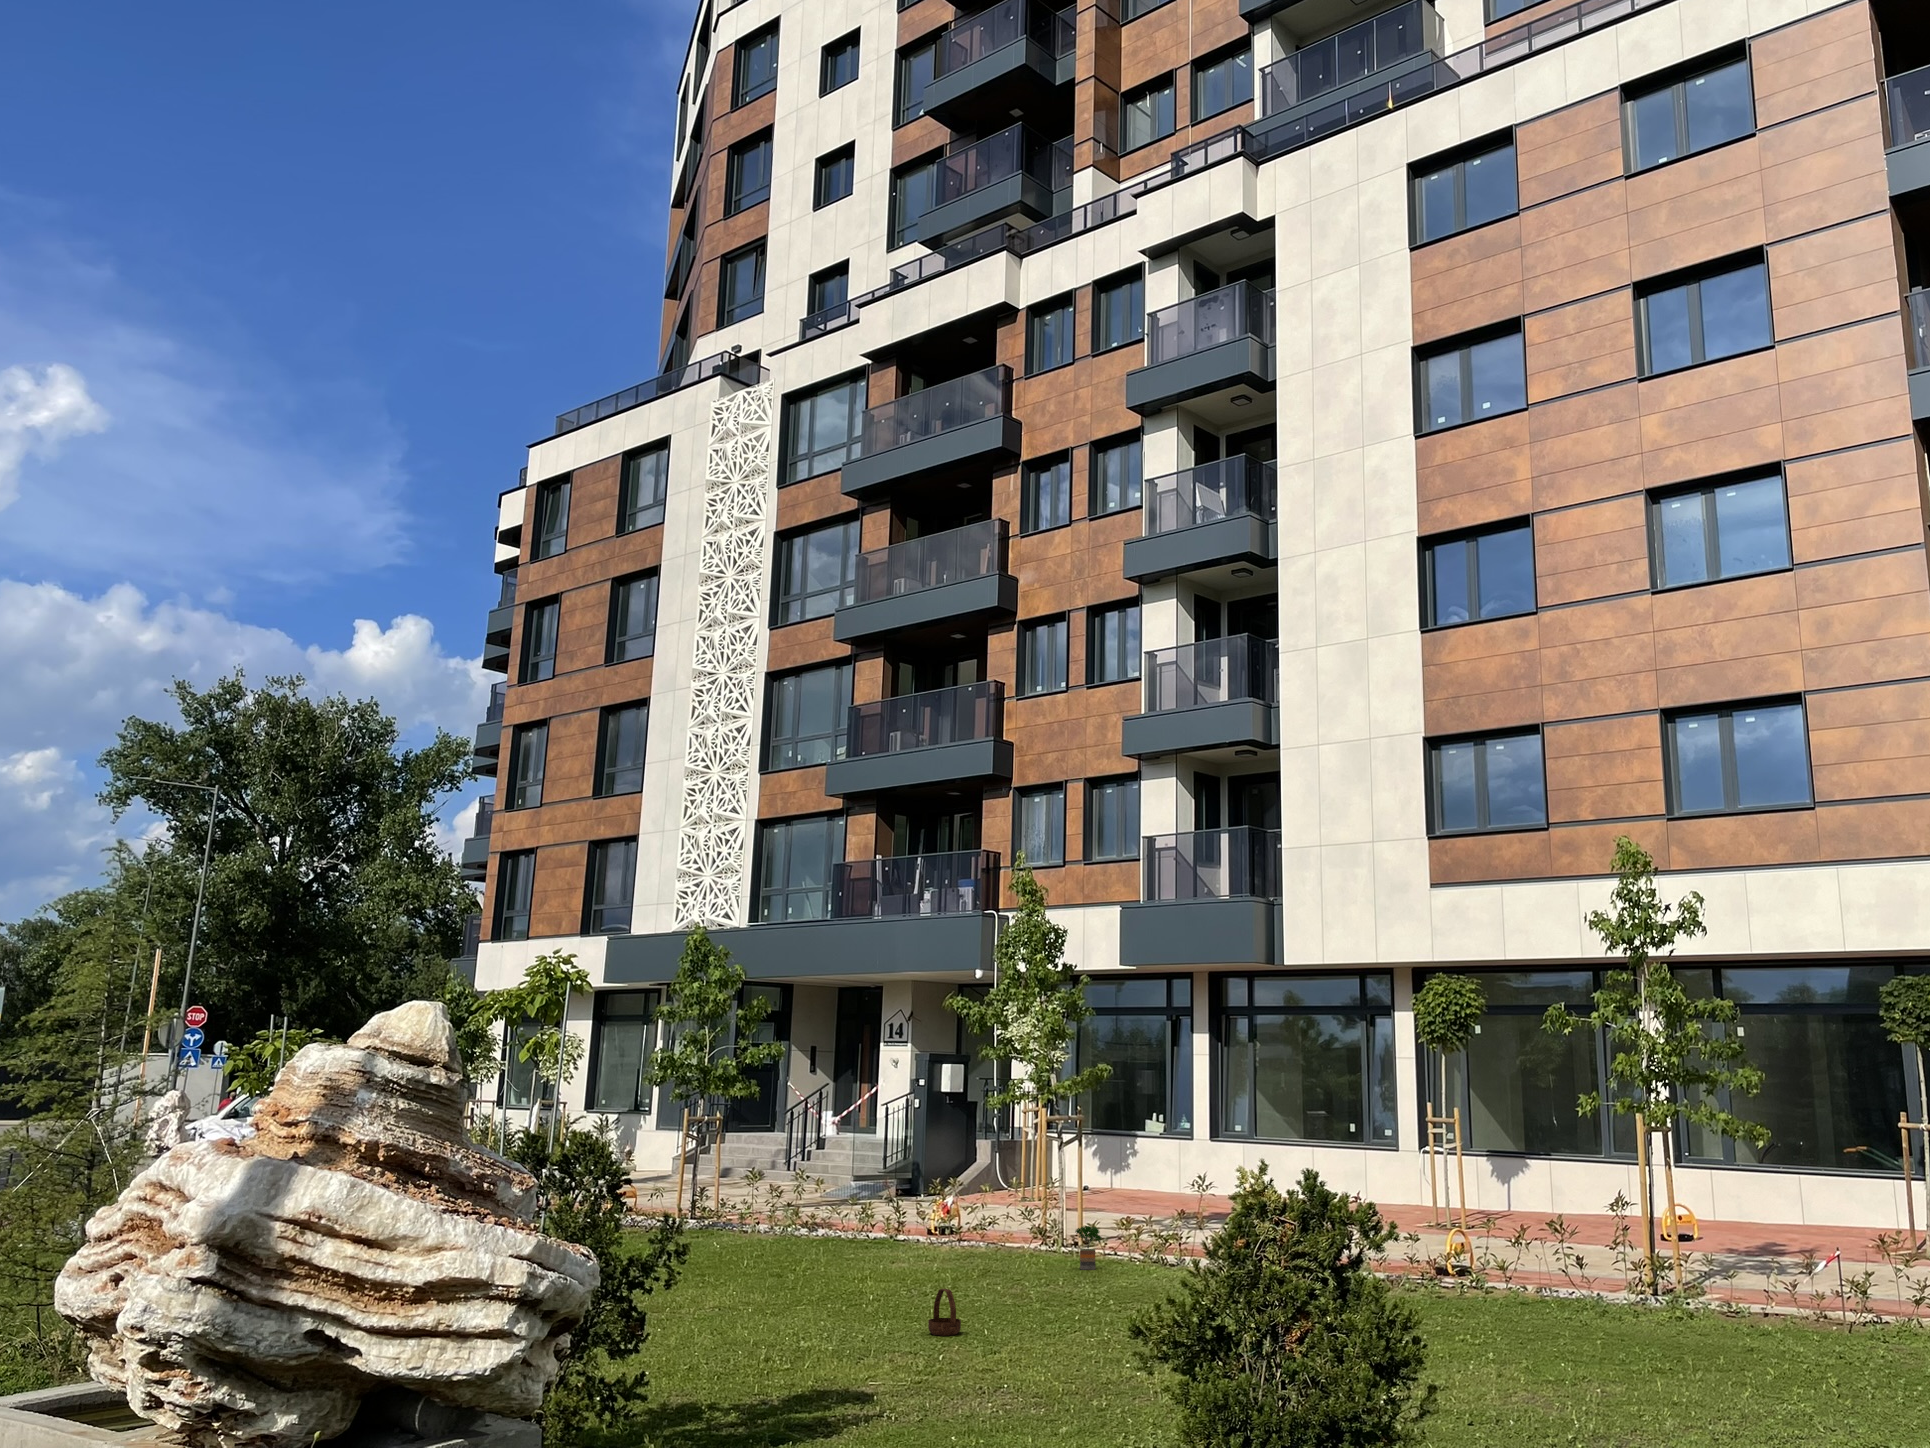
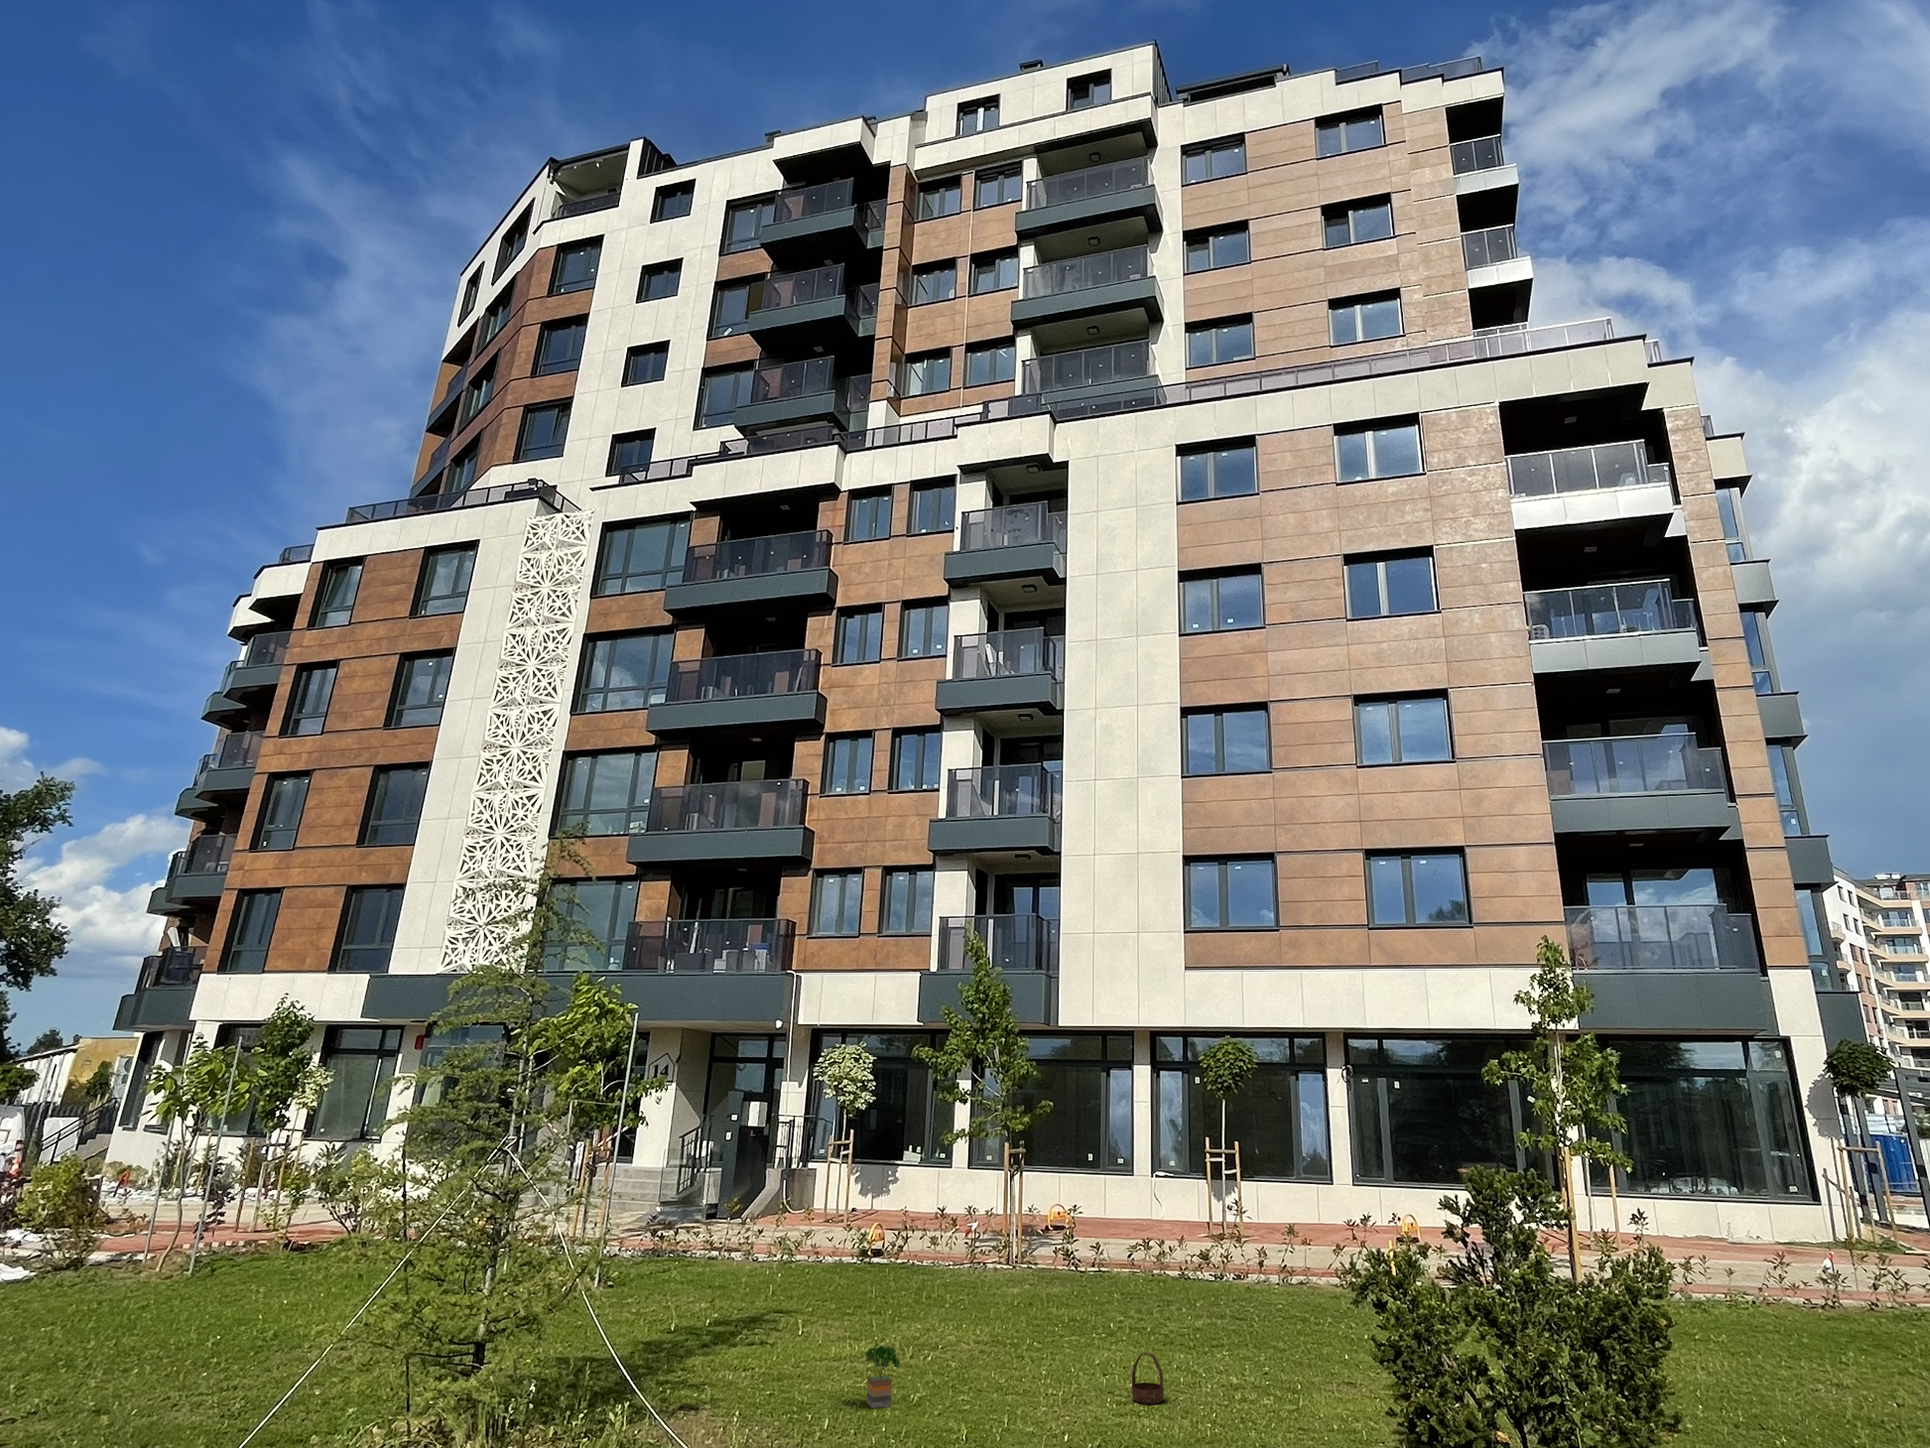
potted tree: present [1075,1226,1102,1270] -> present [865,1345,900,1408]

